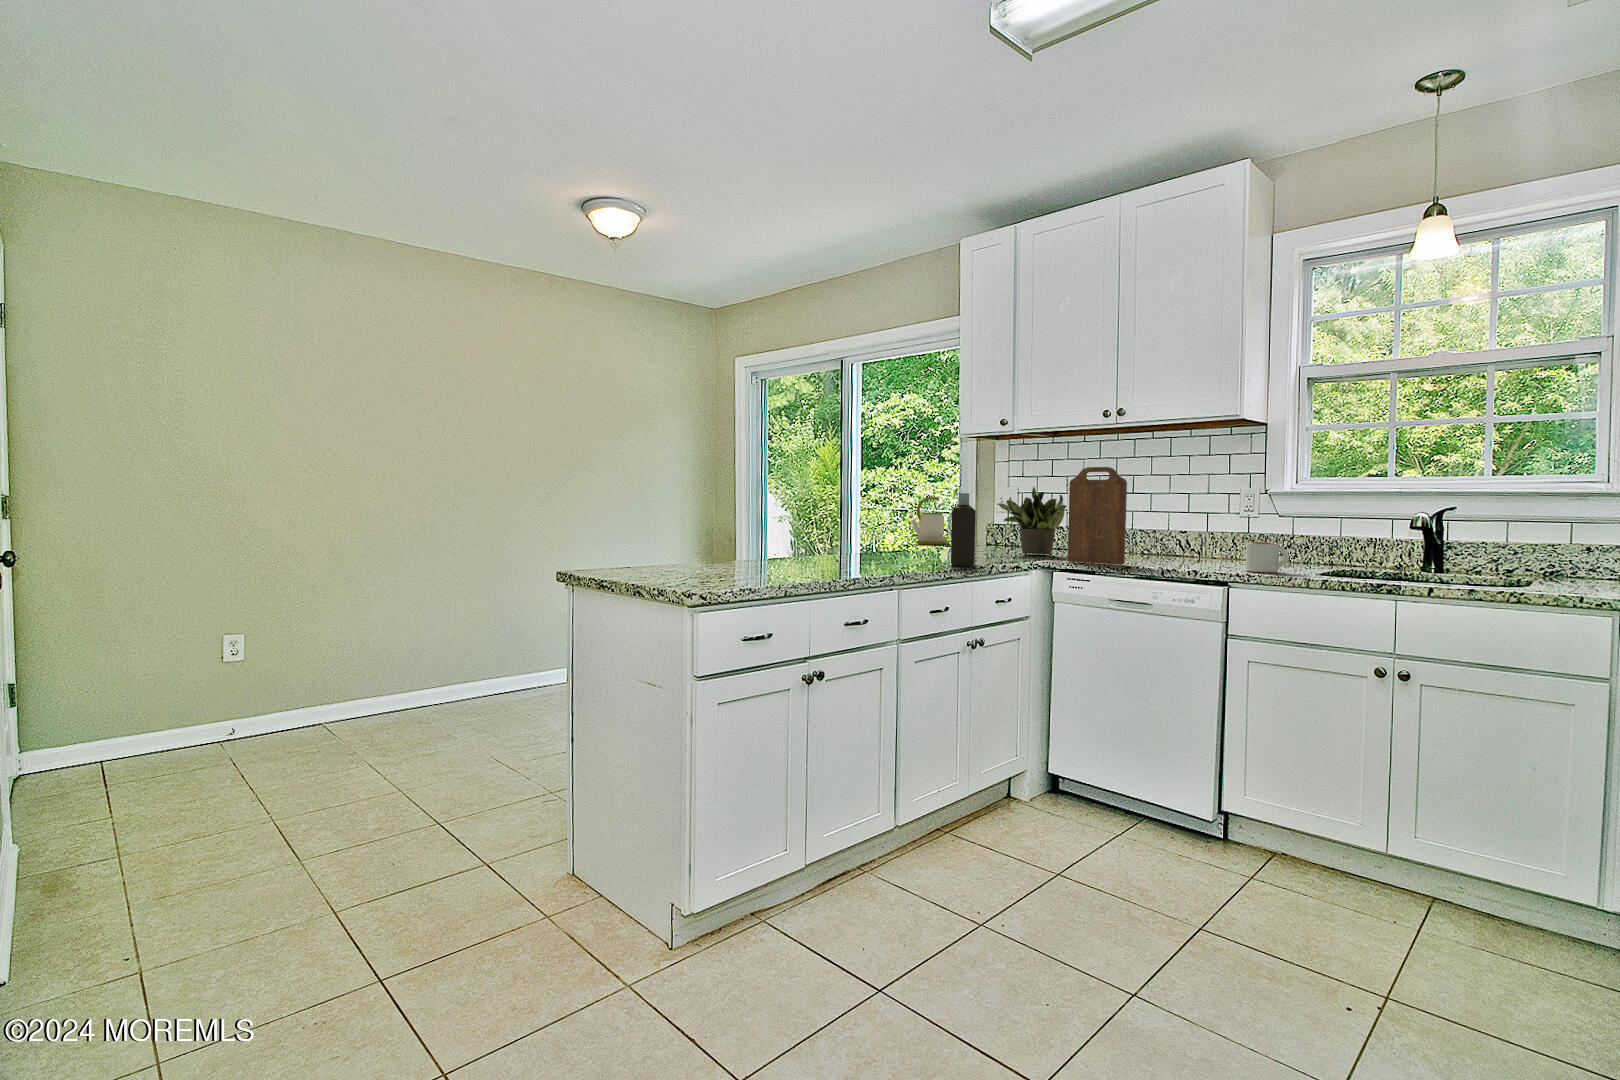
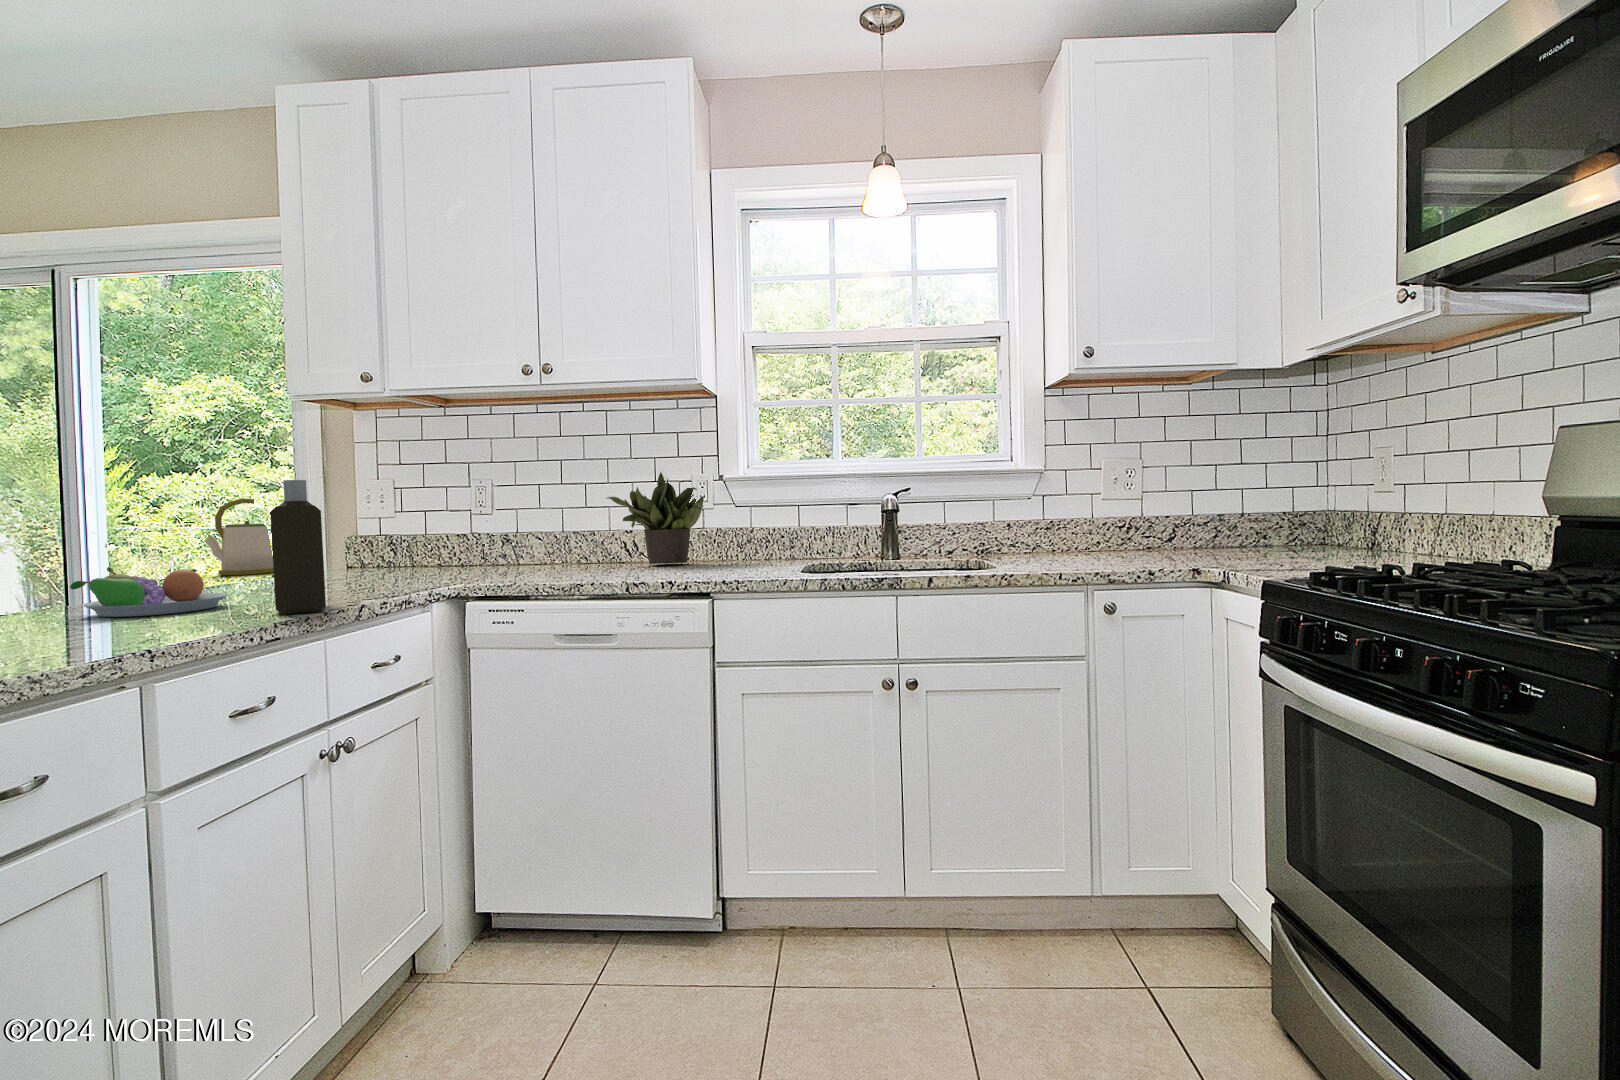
cutting board: present [1068,467,1127,565] -> none [480,441,570,585]
potted plant: present [997,487,1066,555] -> present [607,472,704,564]
fruit bowl: none [864,535,928,561] -> present [70,567,228,617]
mug: present [1245,542,1289,573] -> none [724,538,773,576]

